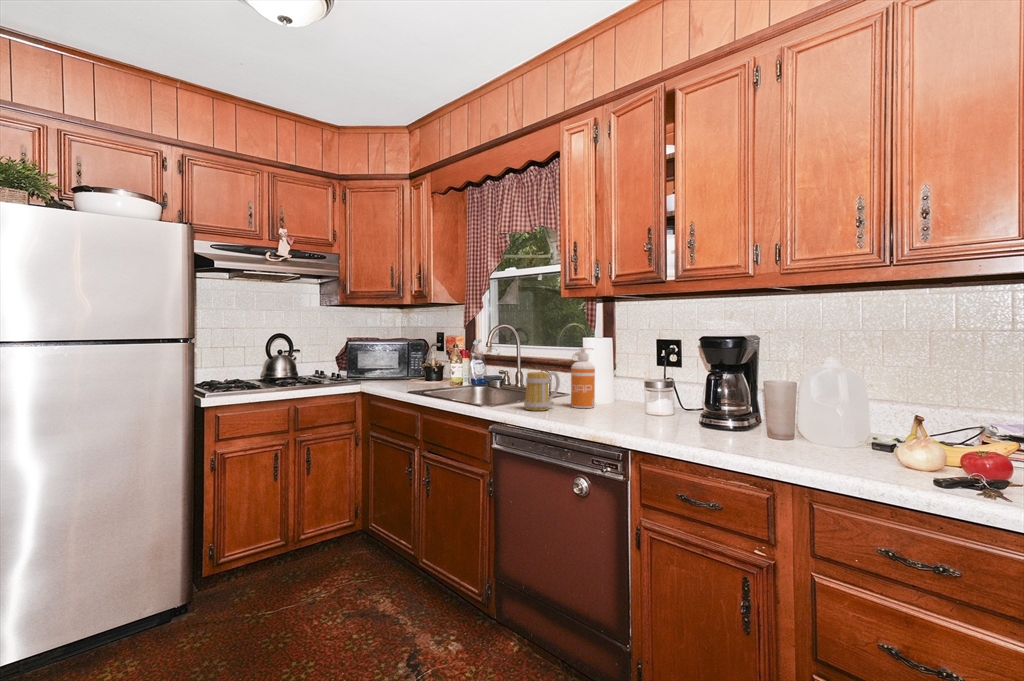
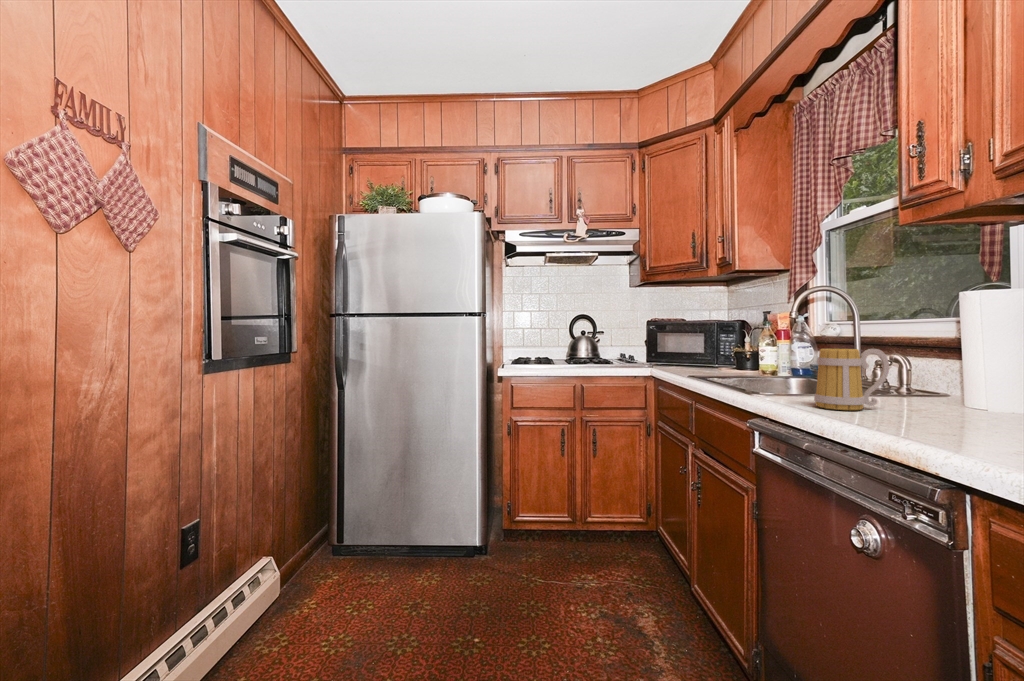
soap dispenser: present [571,348,595,408] -> none [919,307,978,416]

